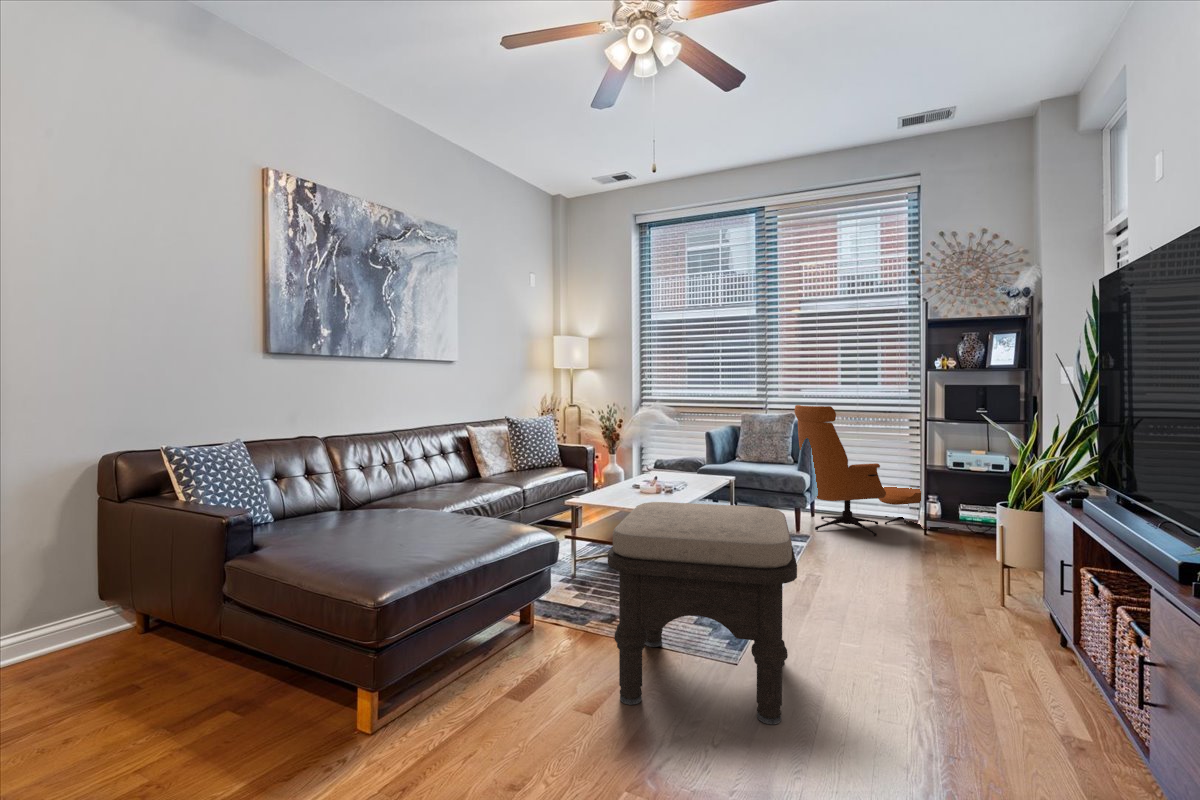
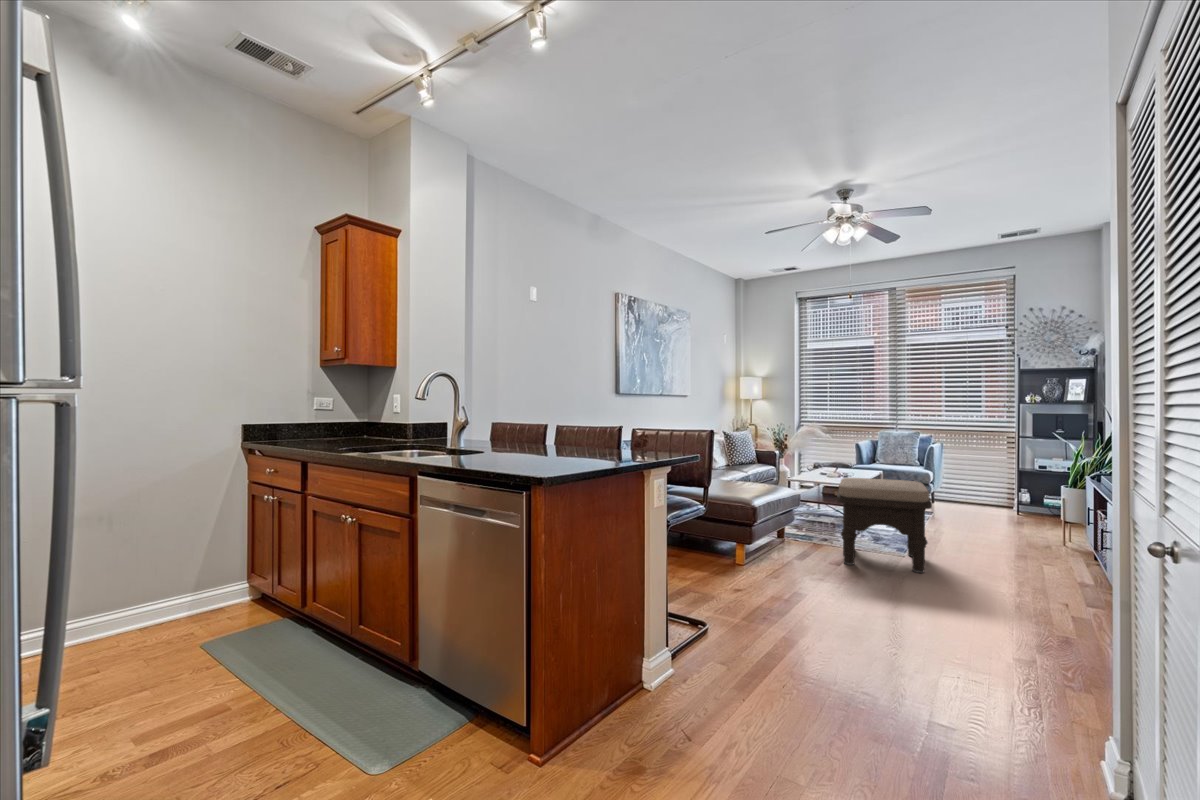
lounge chair: present [795,405,921,536] -> none [921,426,1028,514]

